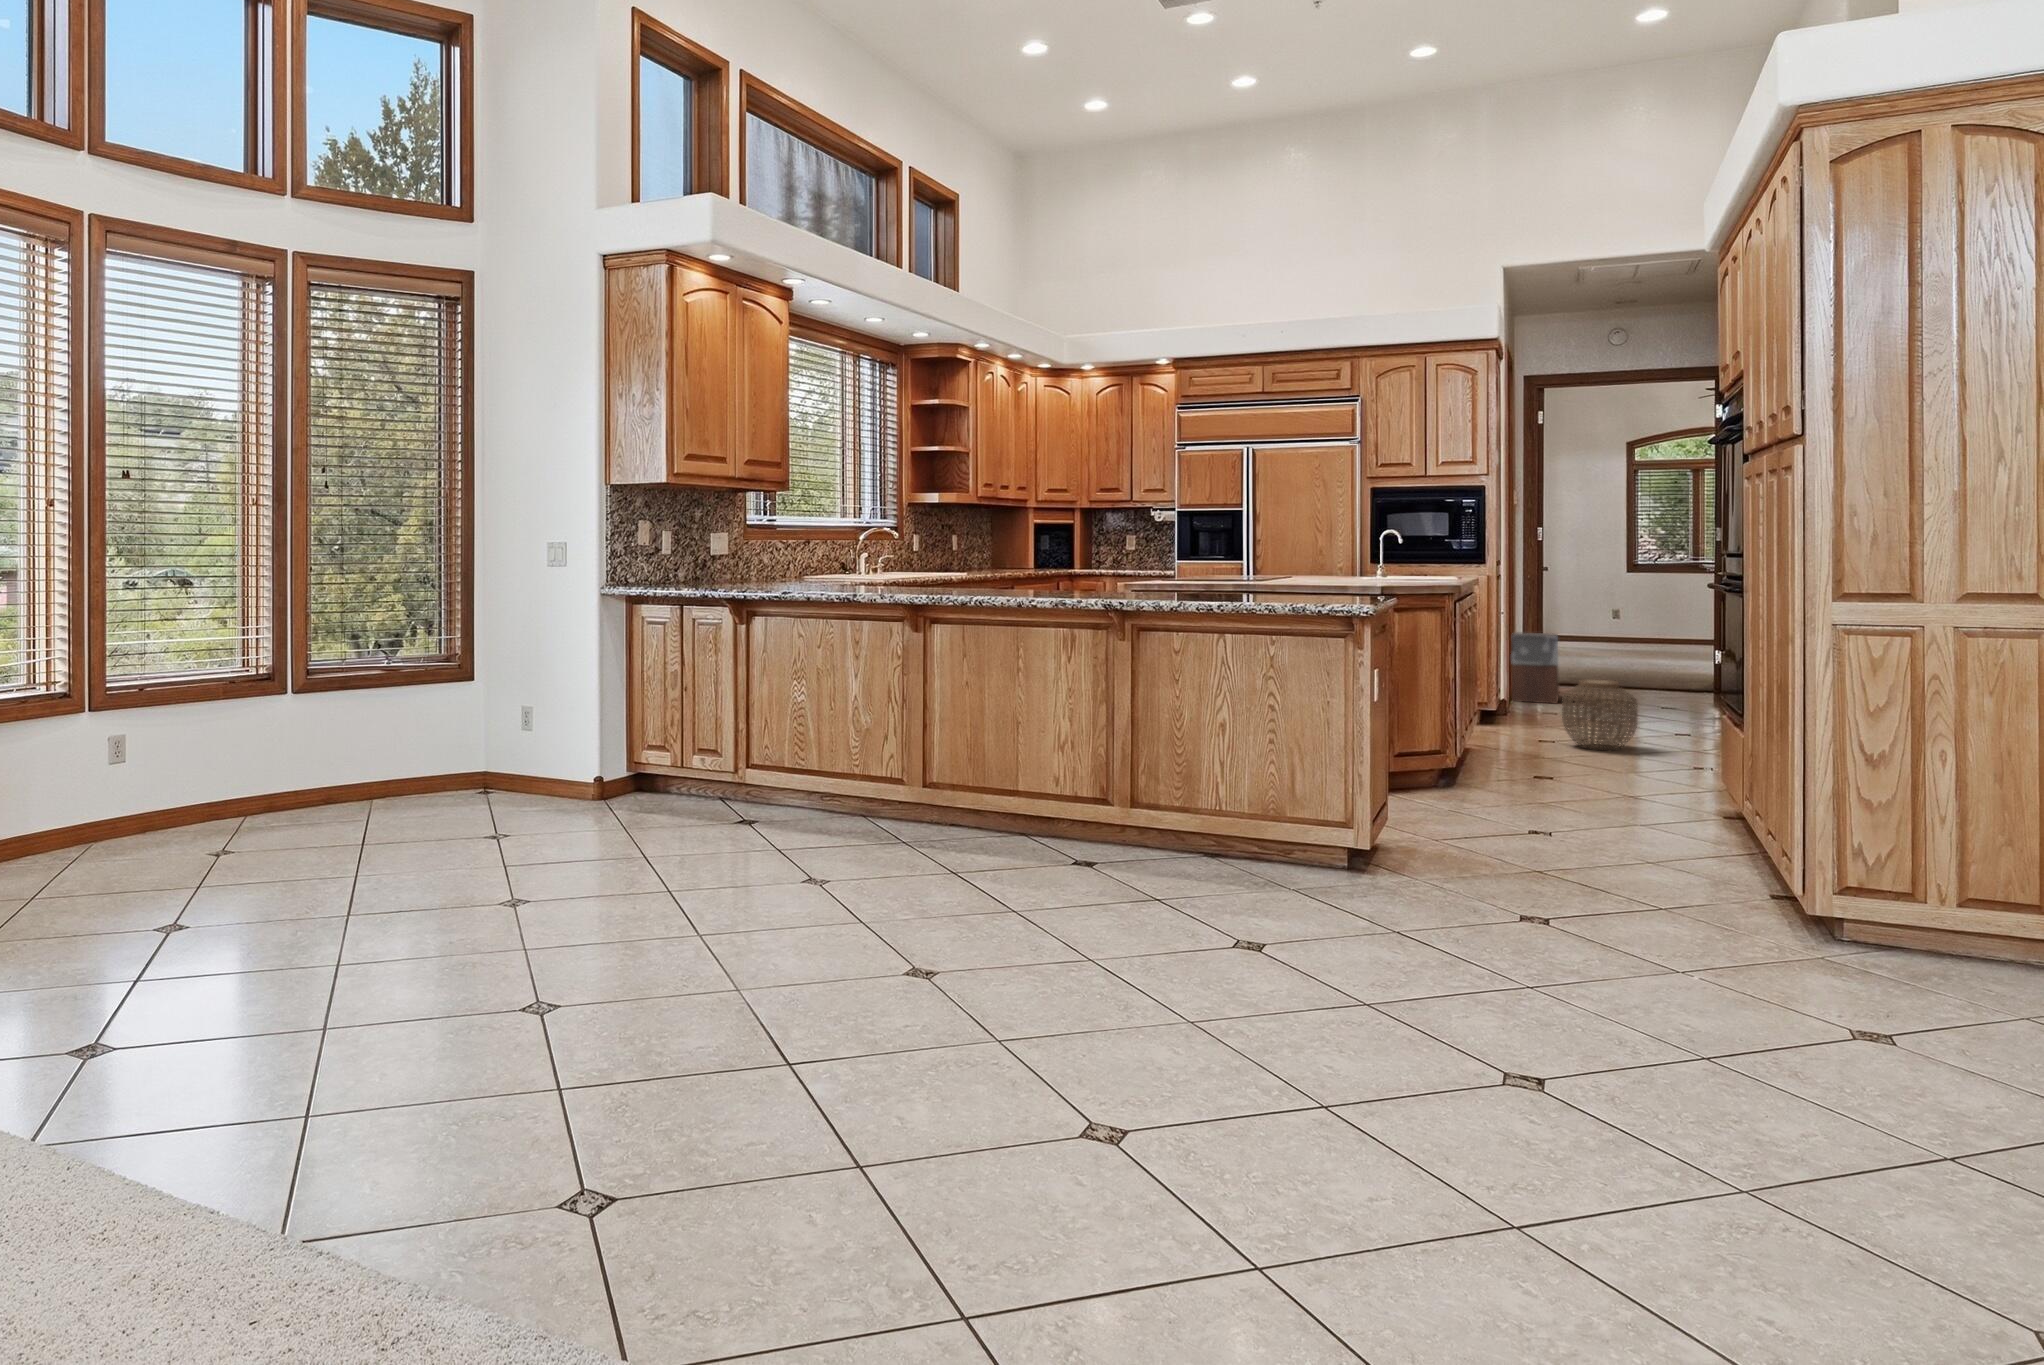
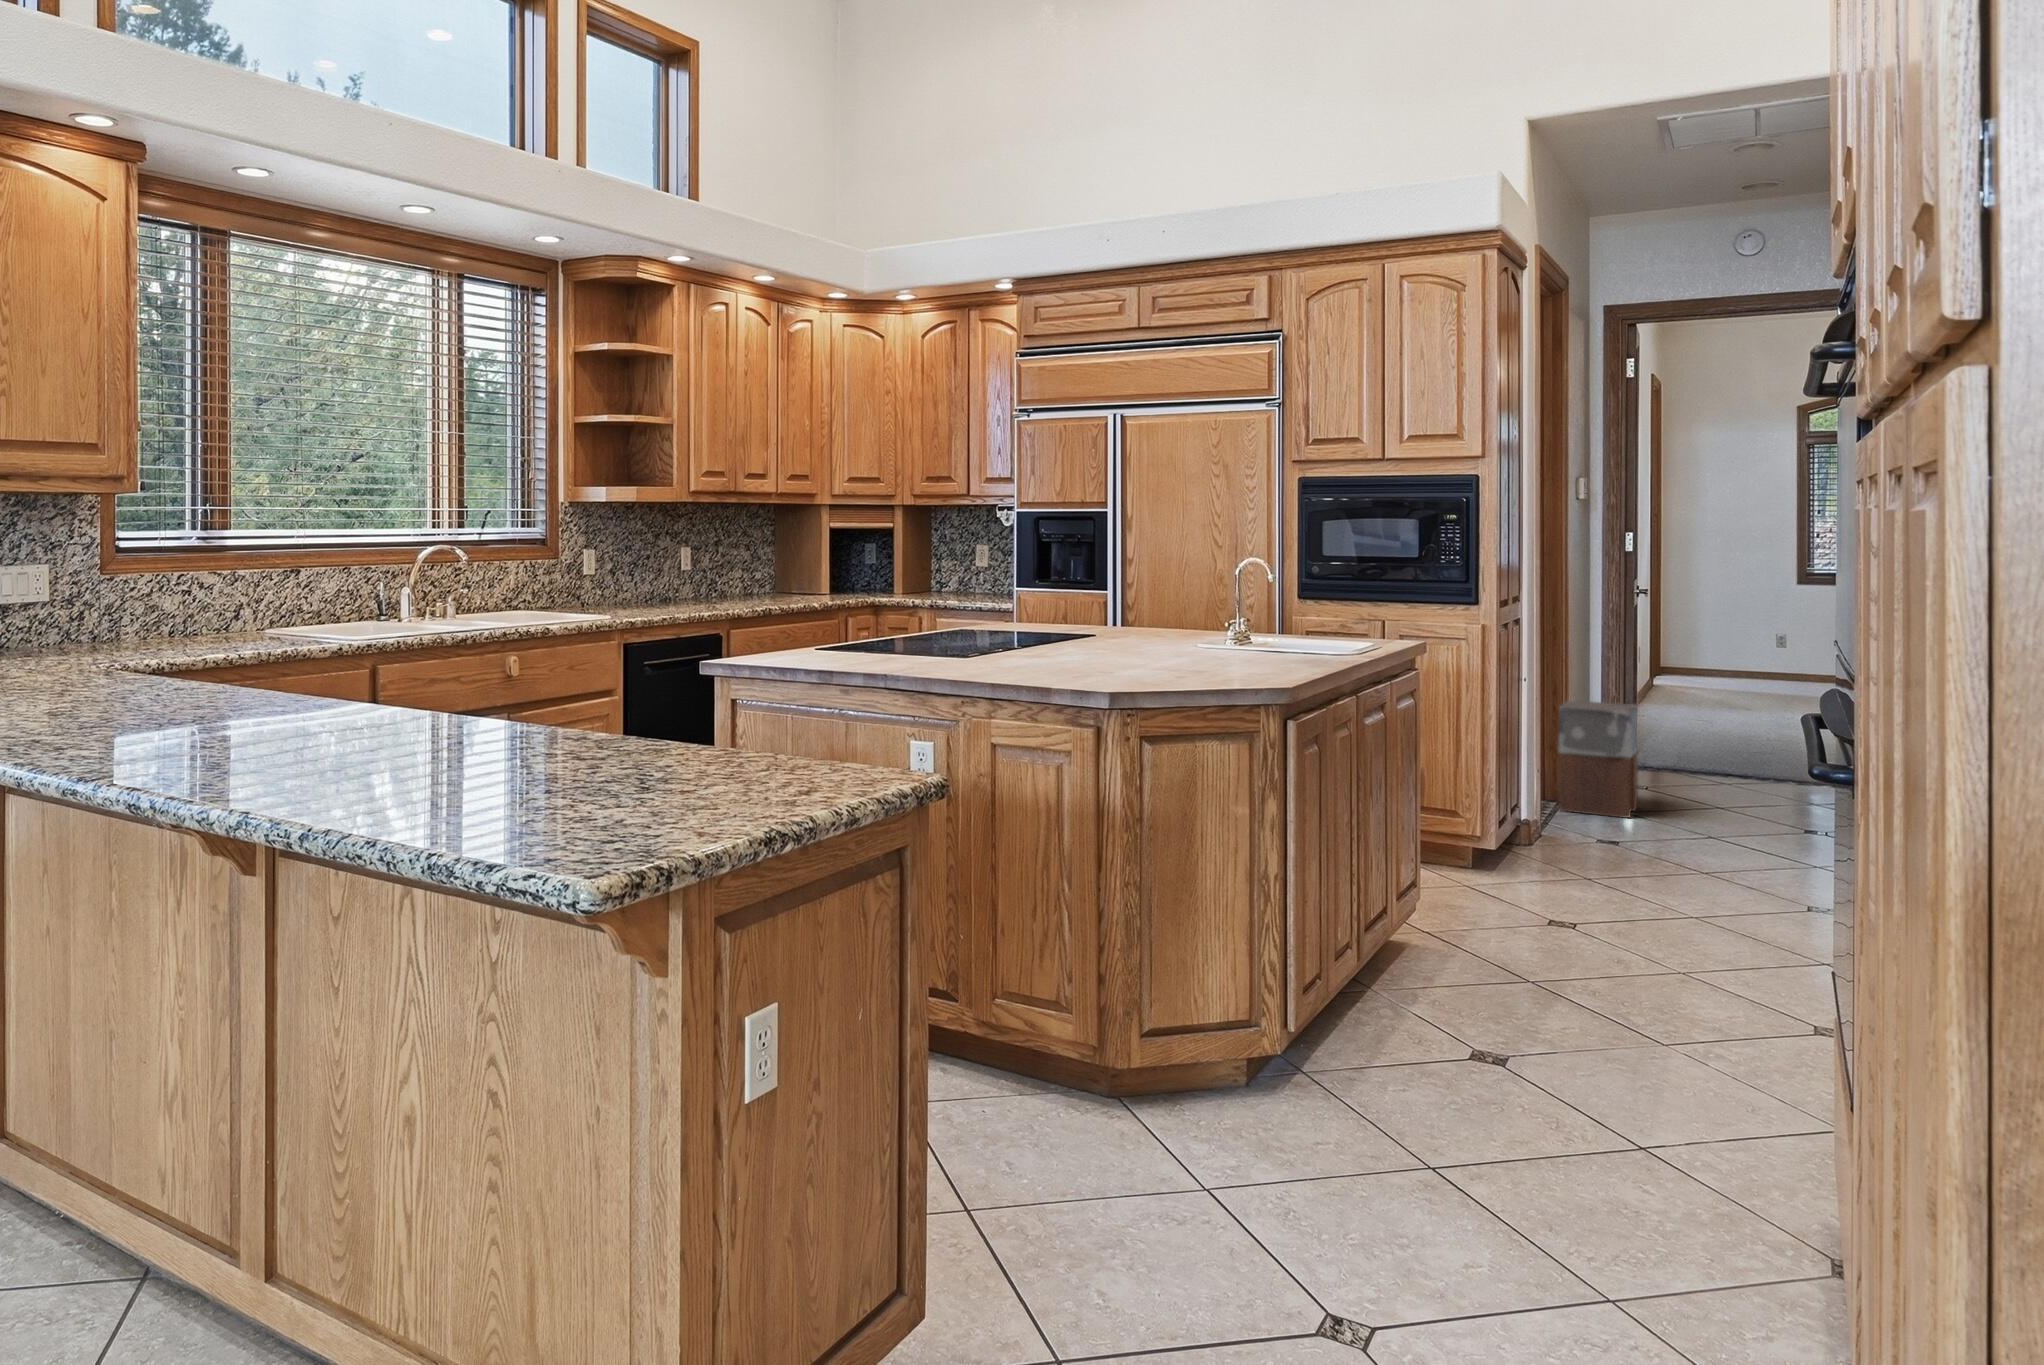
woven basket: present [1562,679,1638,750] -> none [1585,823,1719,957]

